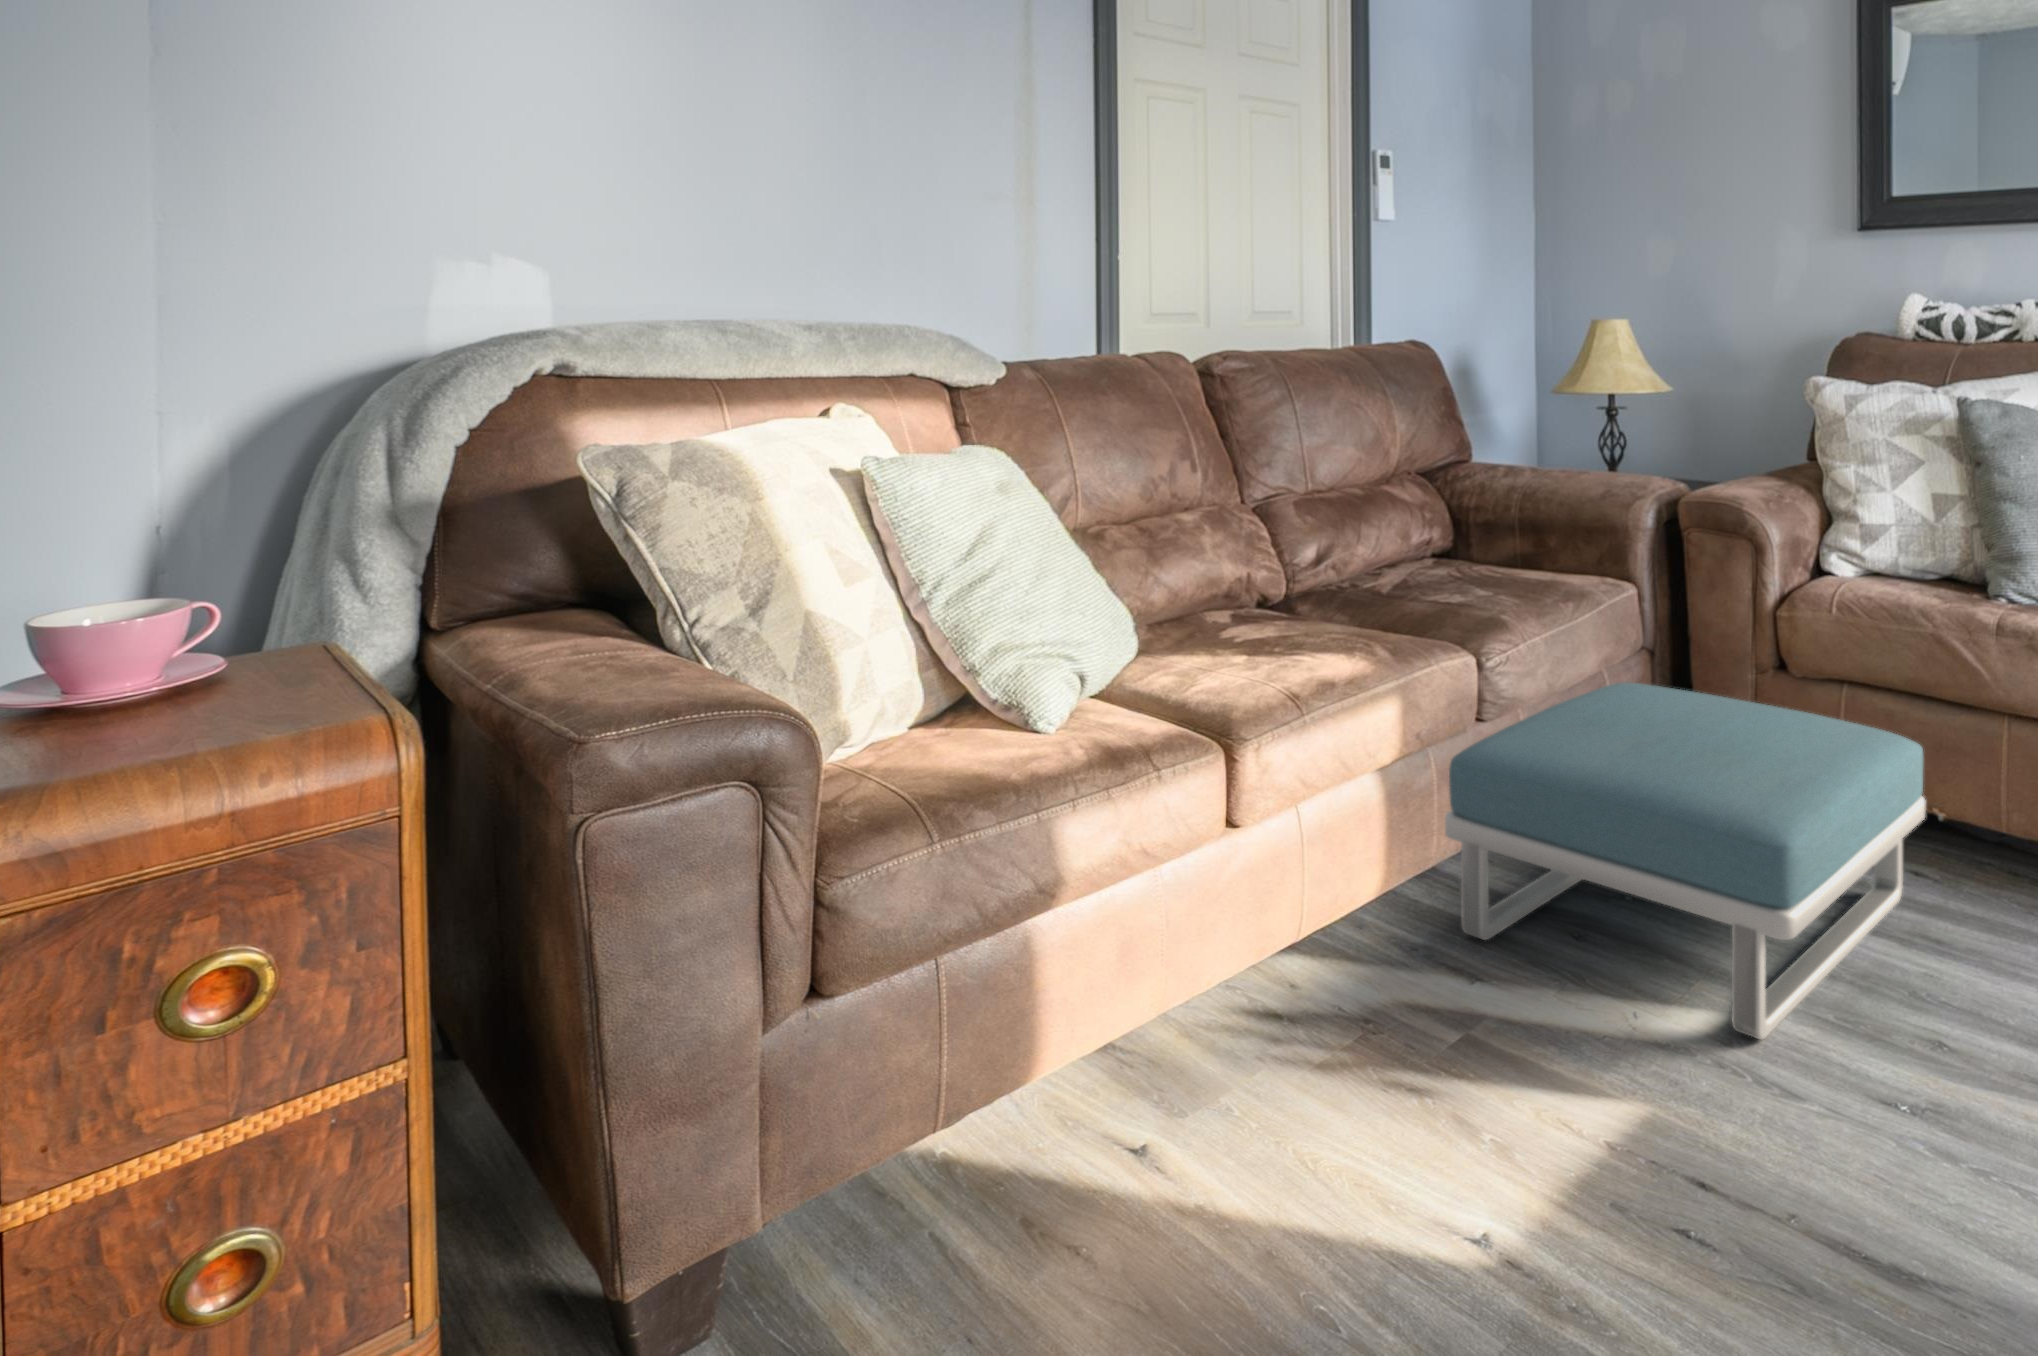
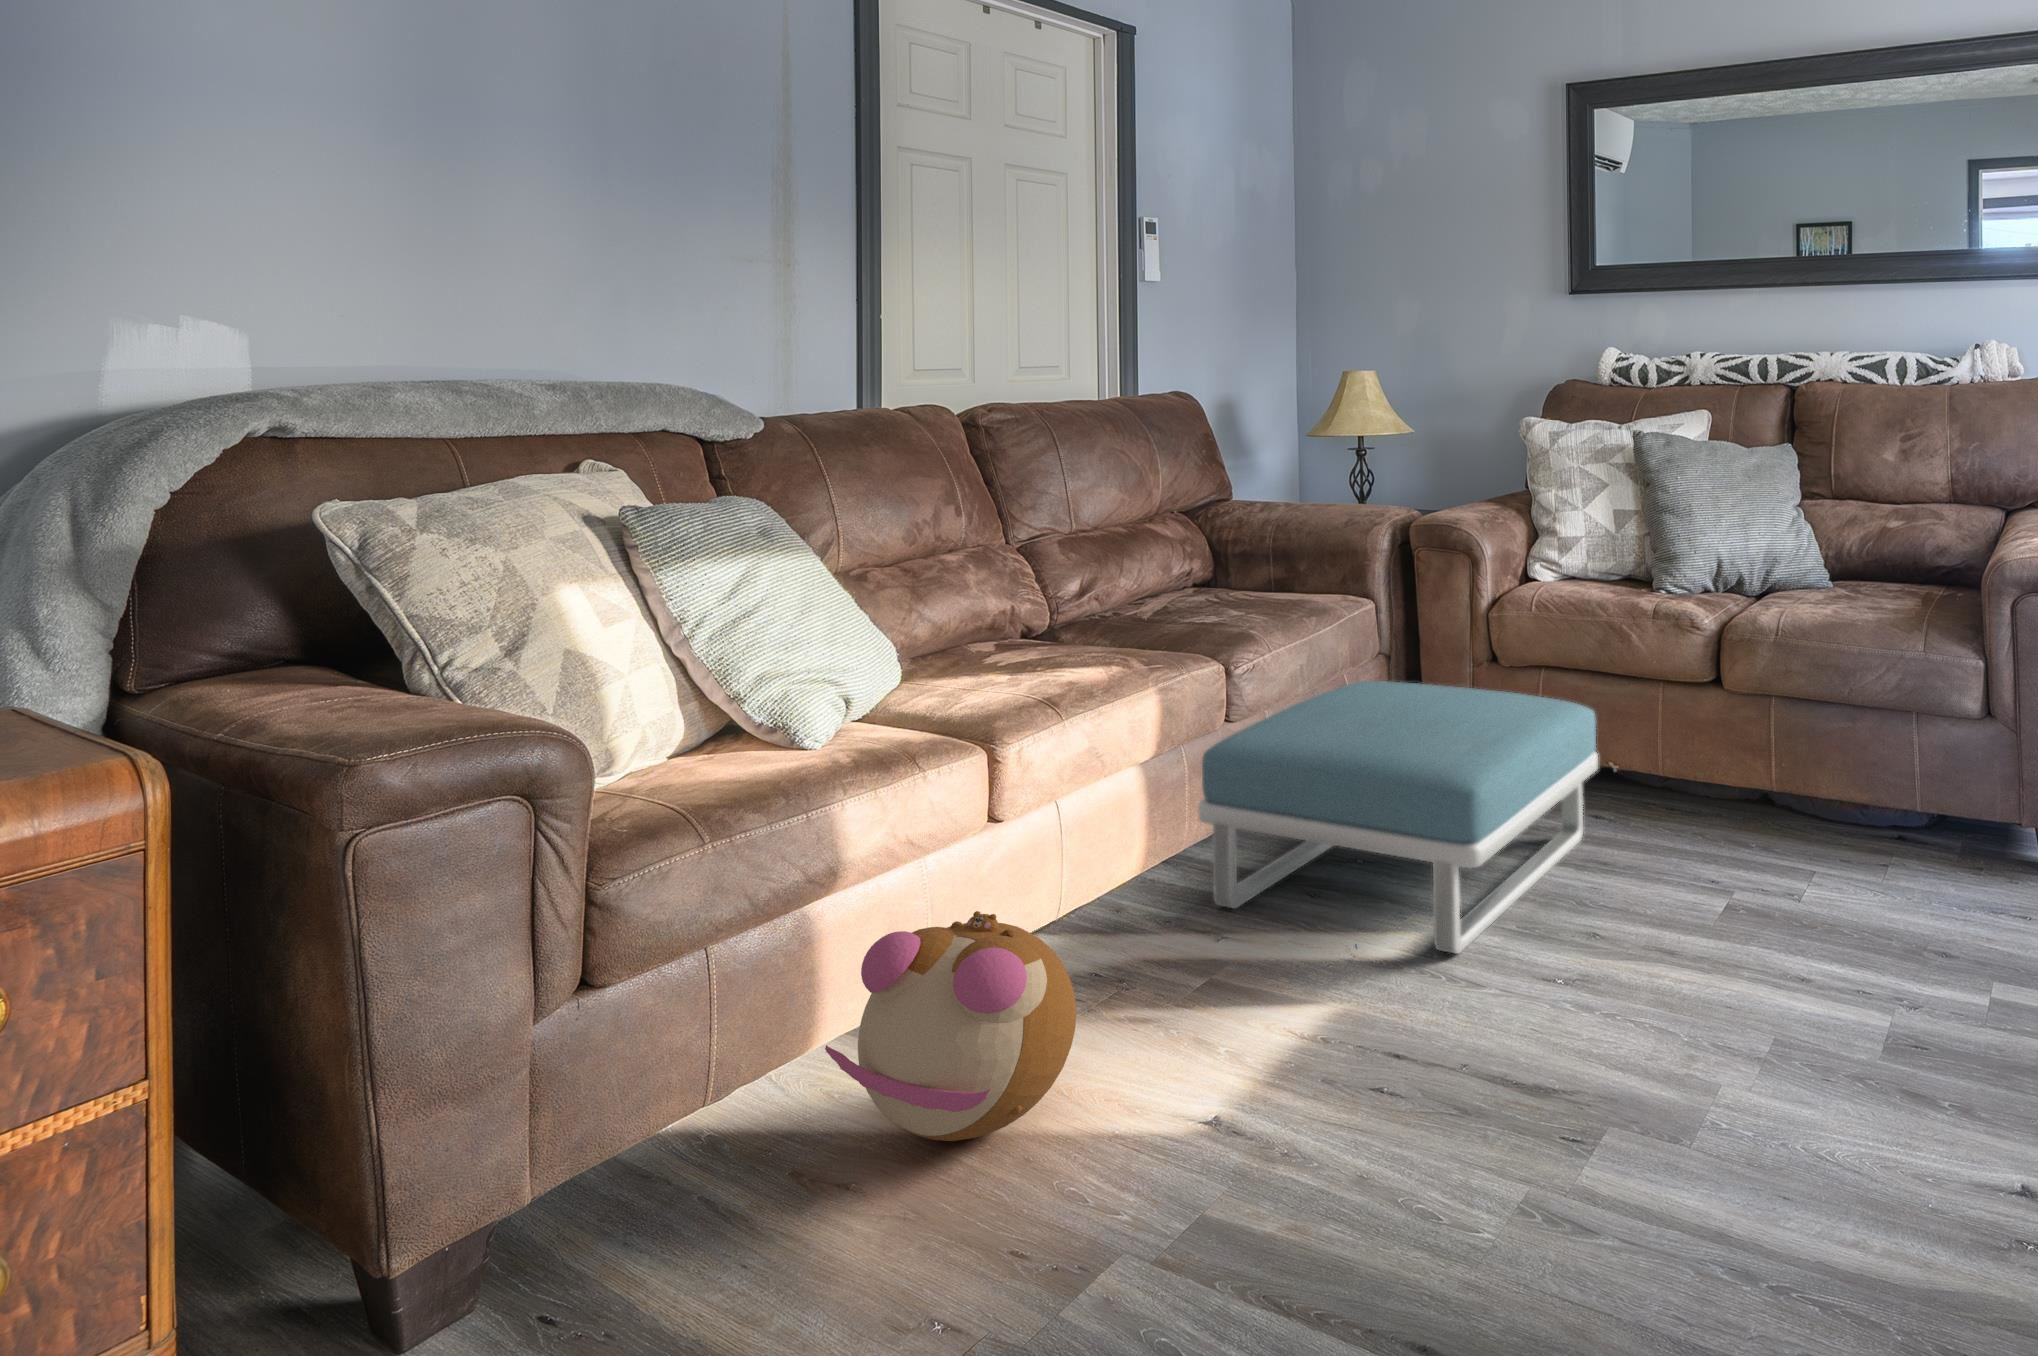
plush toy: none [1056,941,1322,1205] -> present [825,911,1076,1141]

